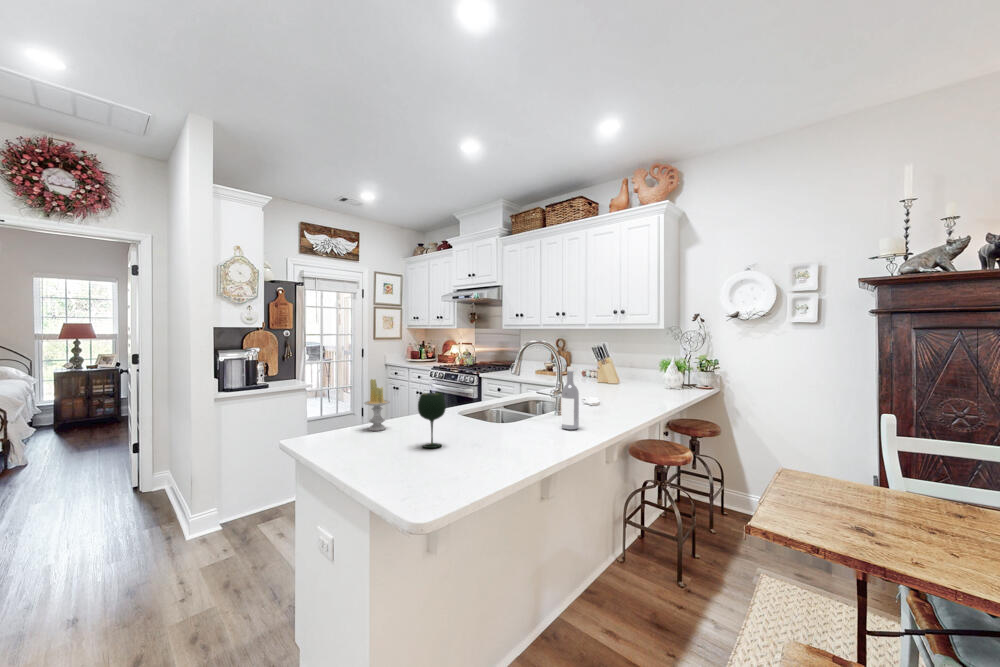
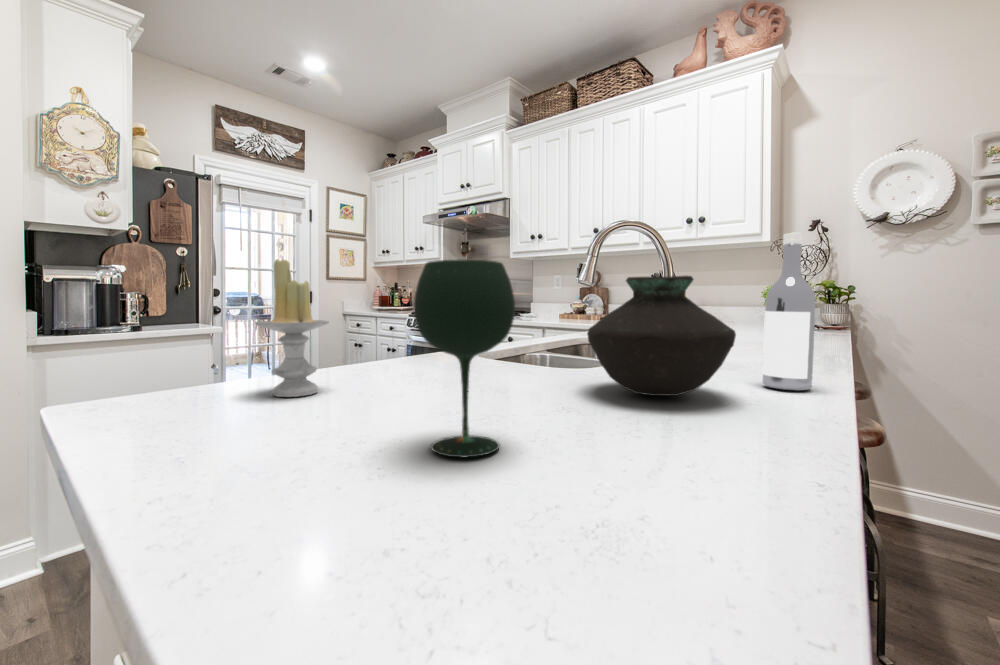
vase: none [487,385,539,431] -> present [587,276,736,396]

